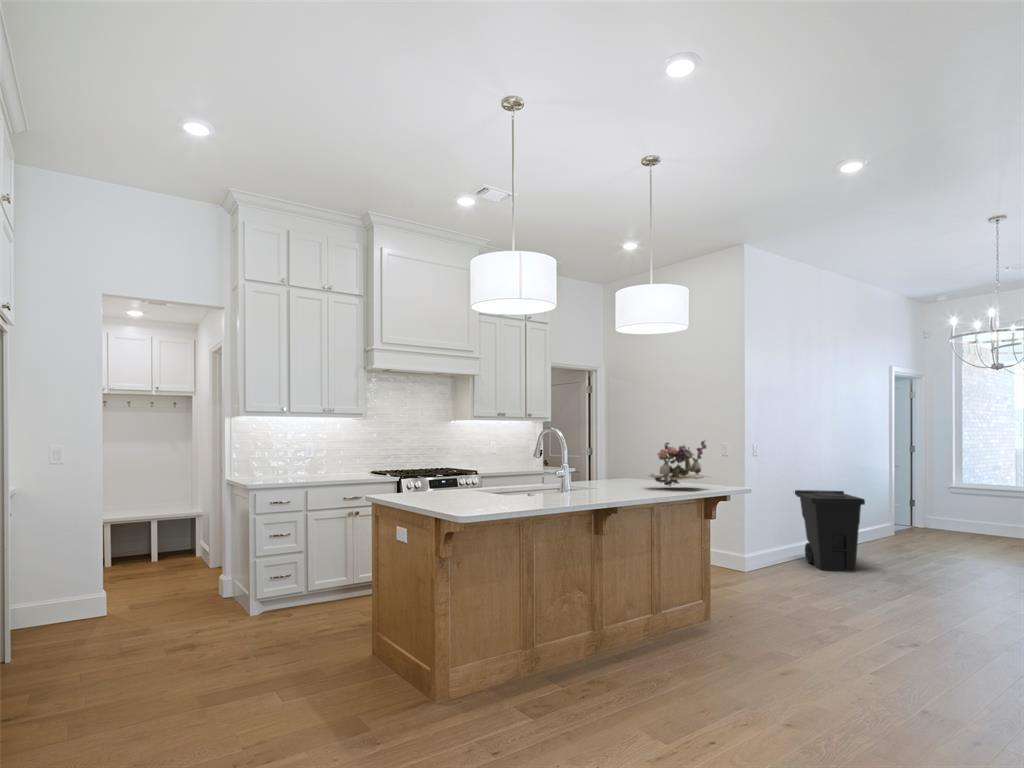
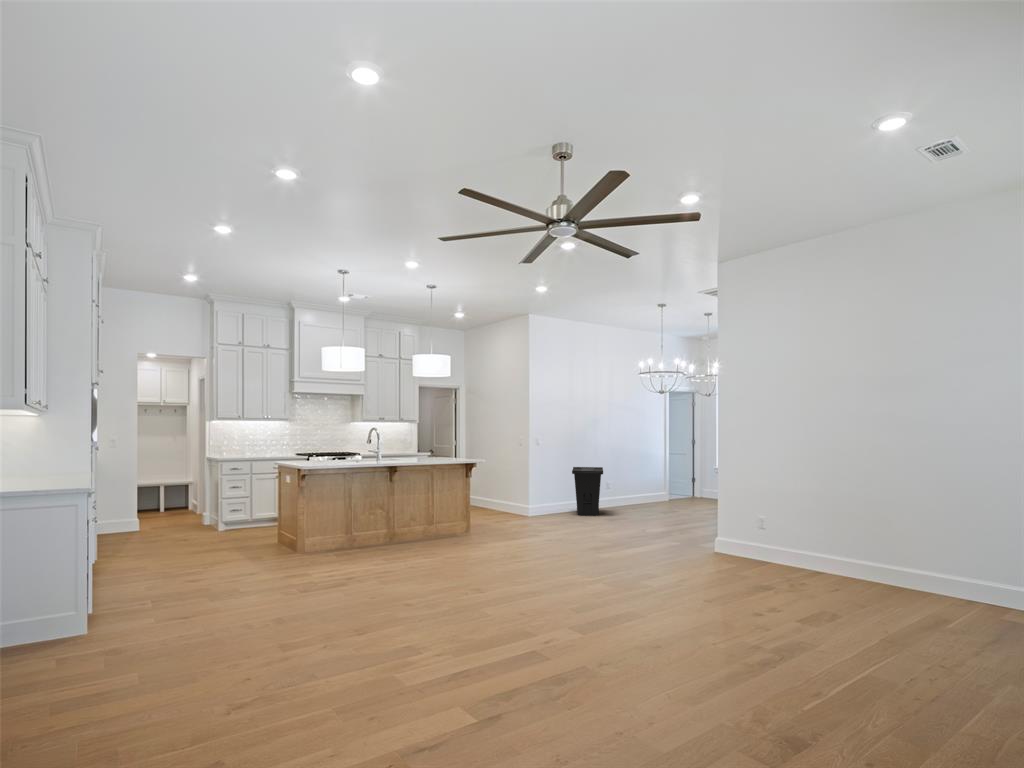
flower arrangement: present [650,441,710,486] -> none [430,433,462,459]

